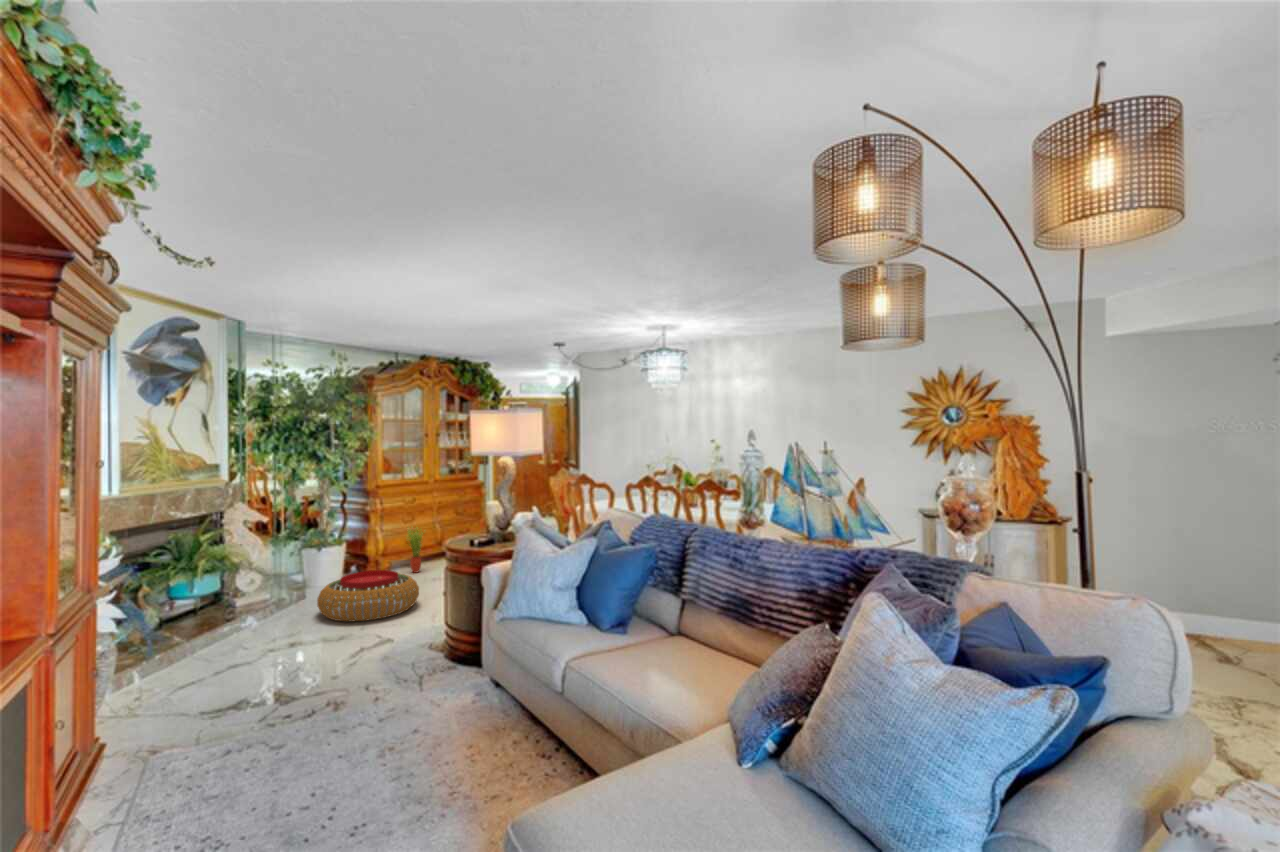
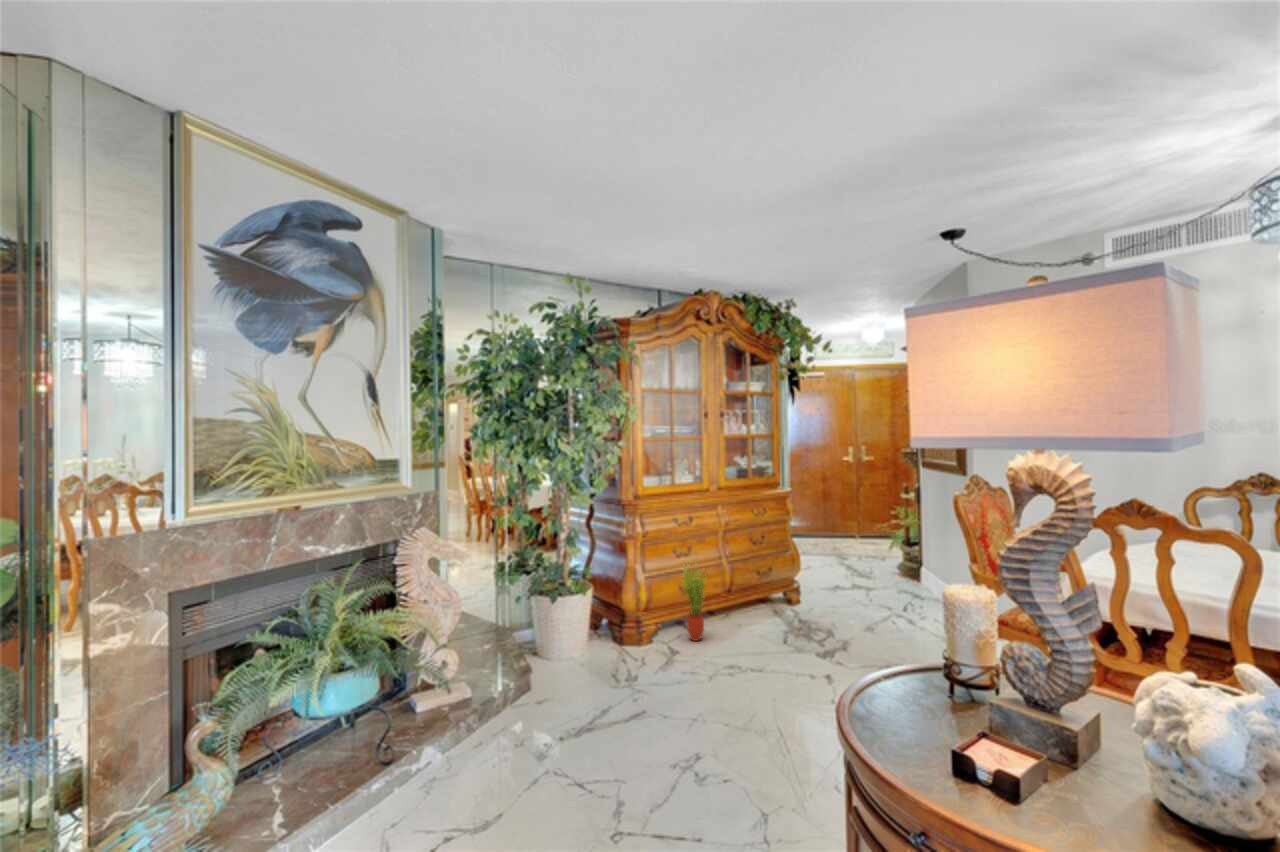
pouf: present [317,570,419,621] -> none [541,662,724,793]

